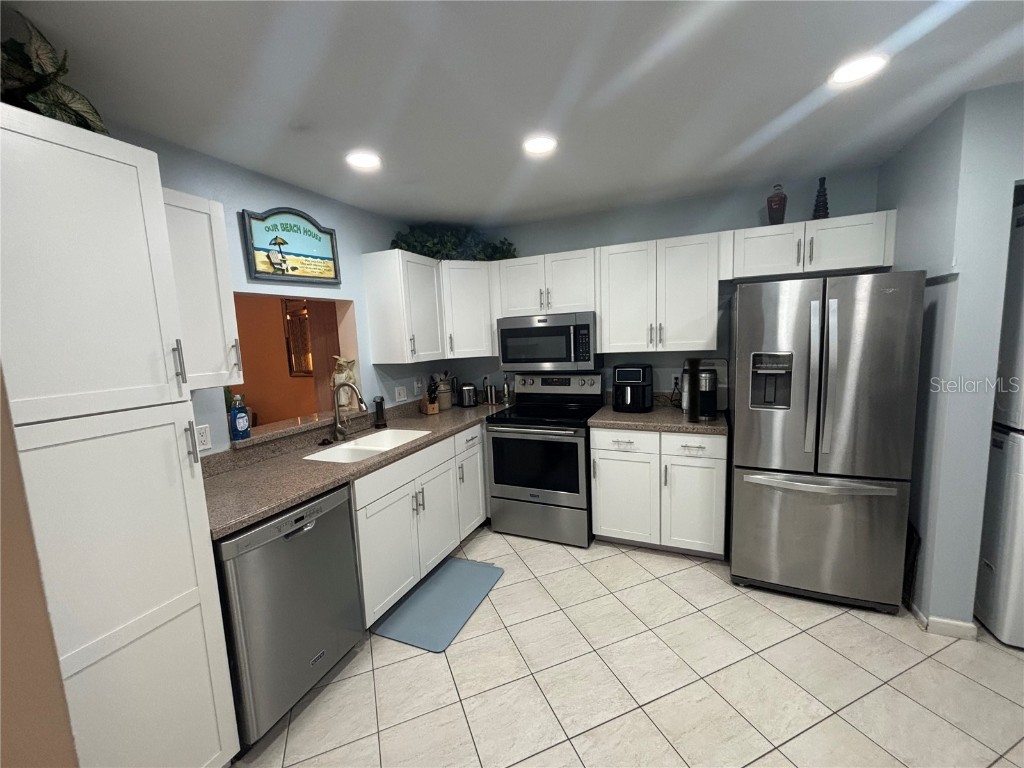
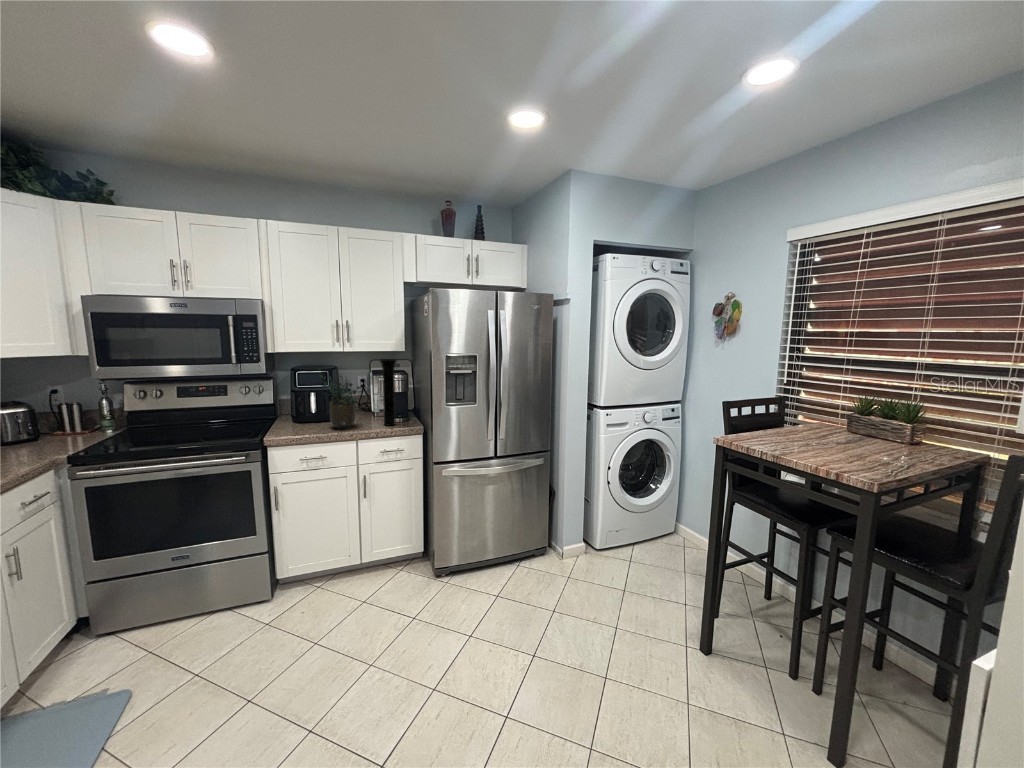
potted plant: none [631,366,666,419] -> present [318,368,360,428]

